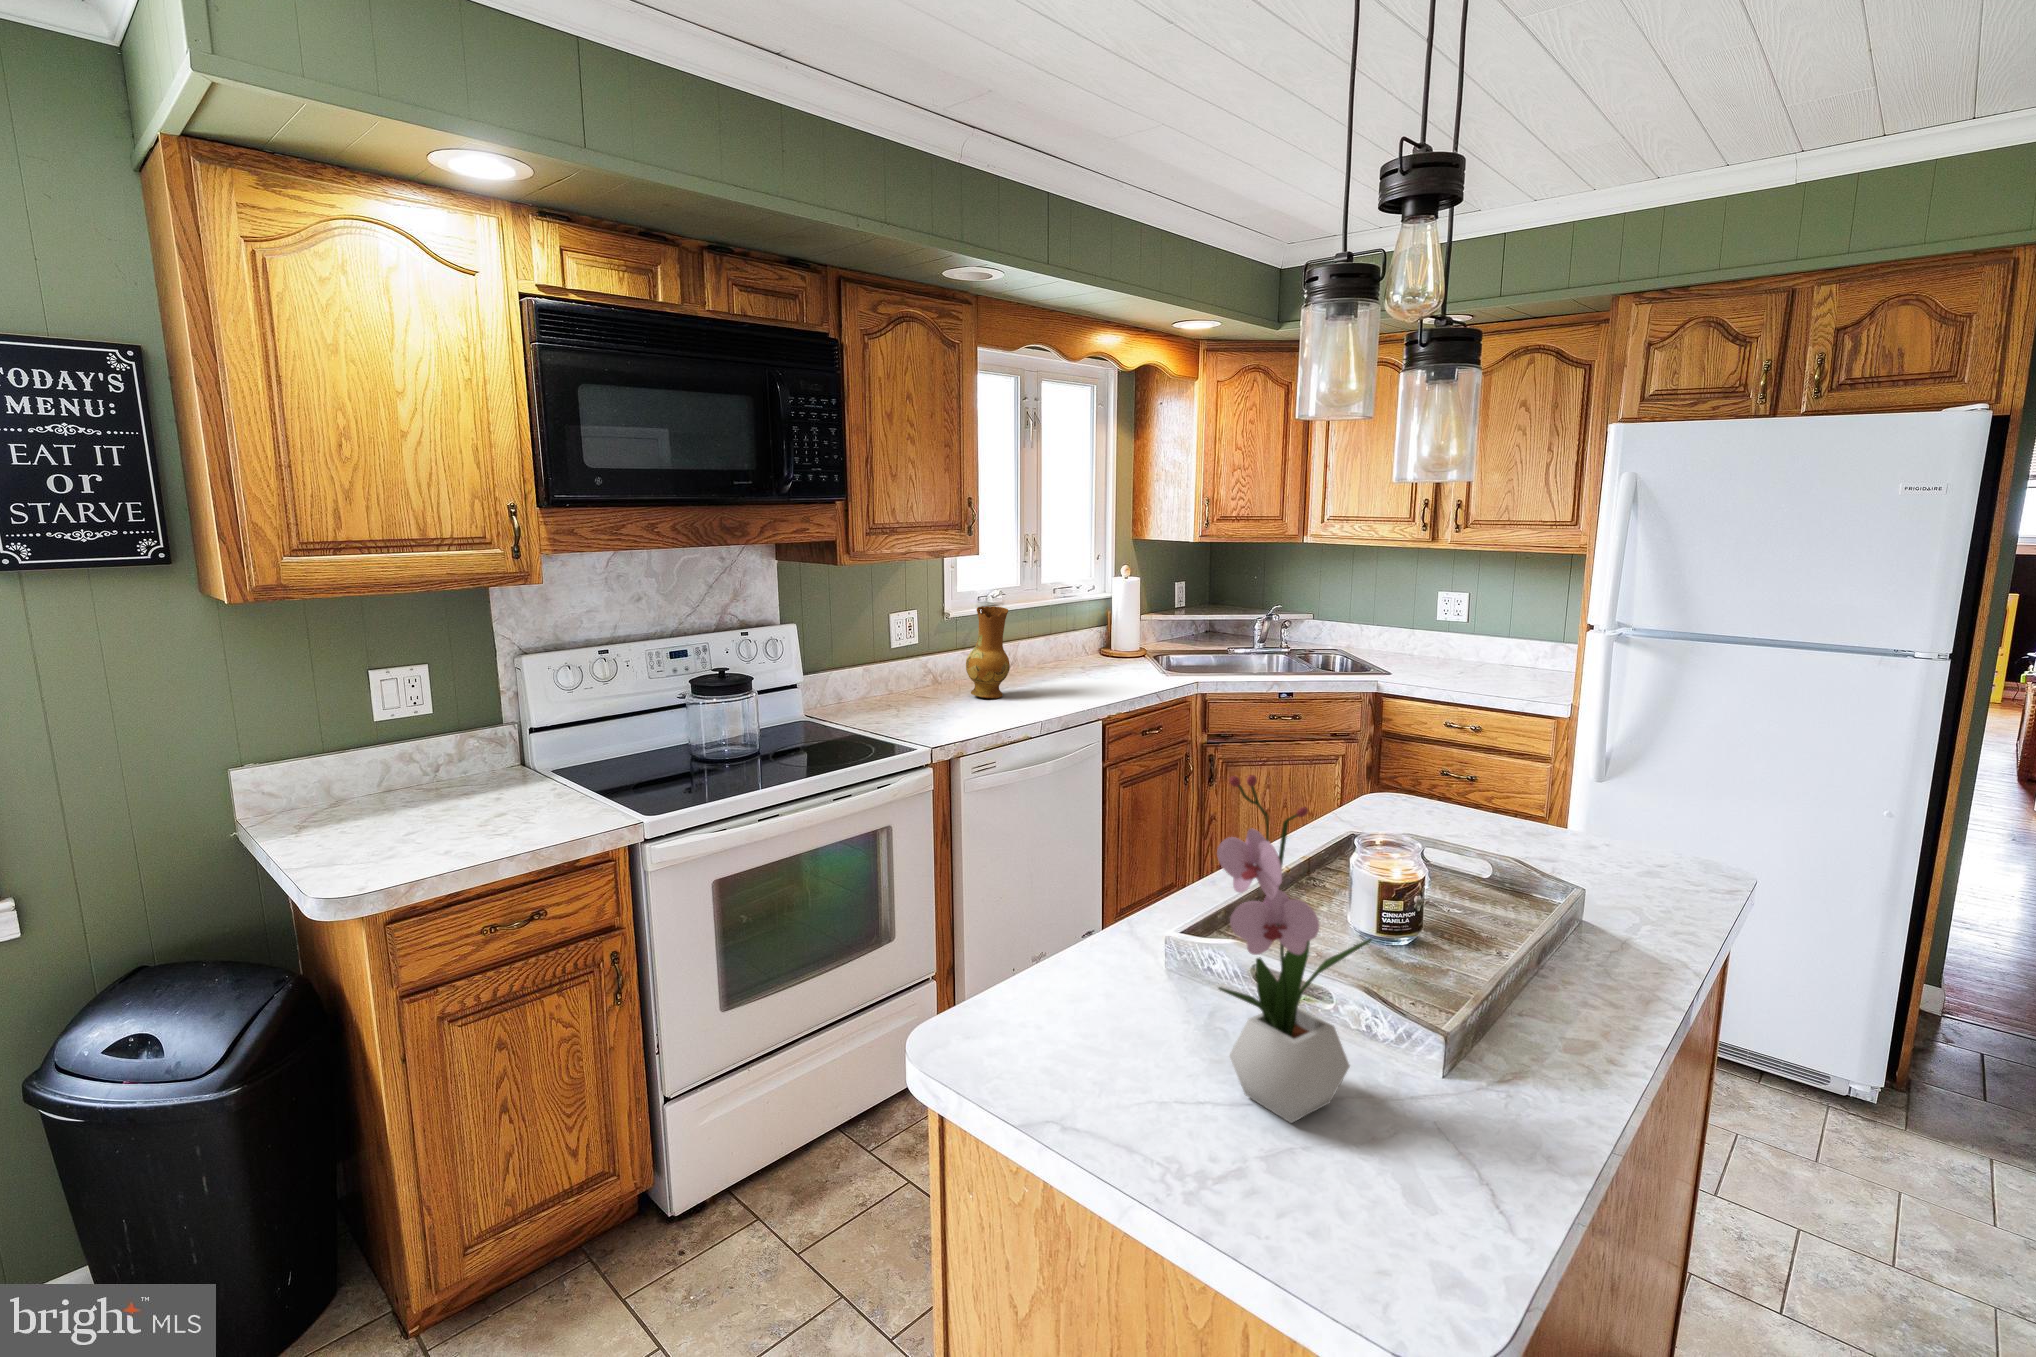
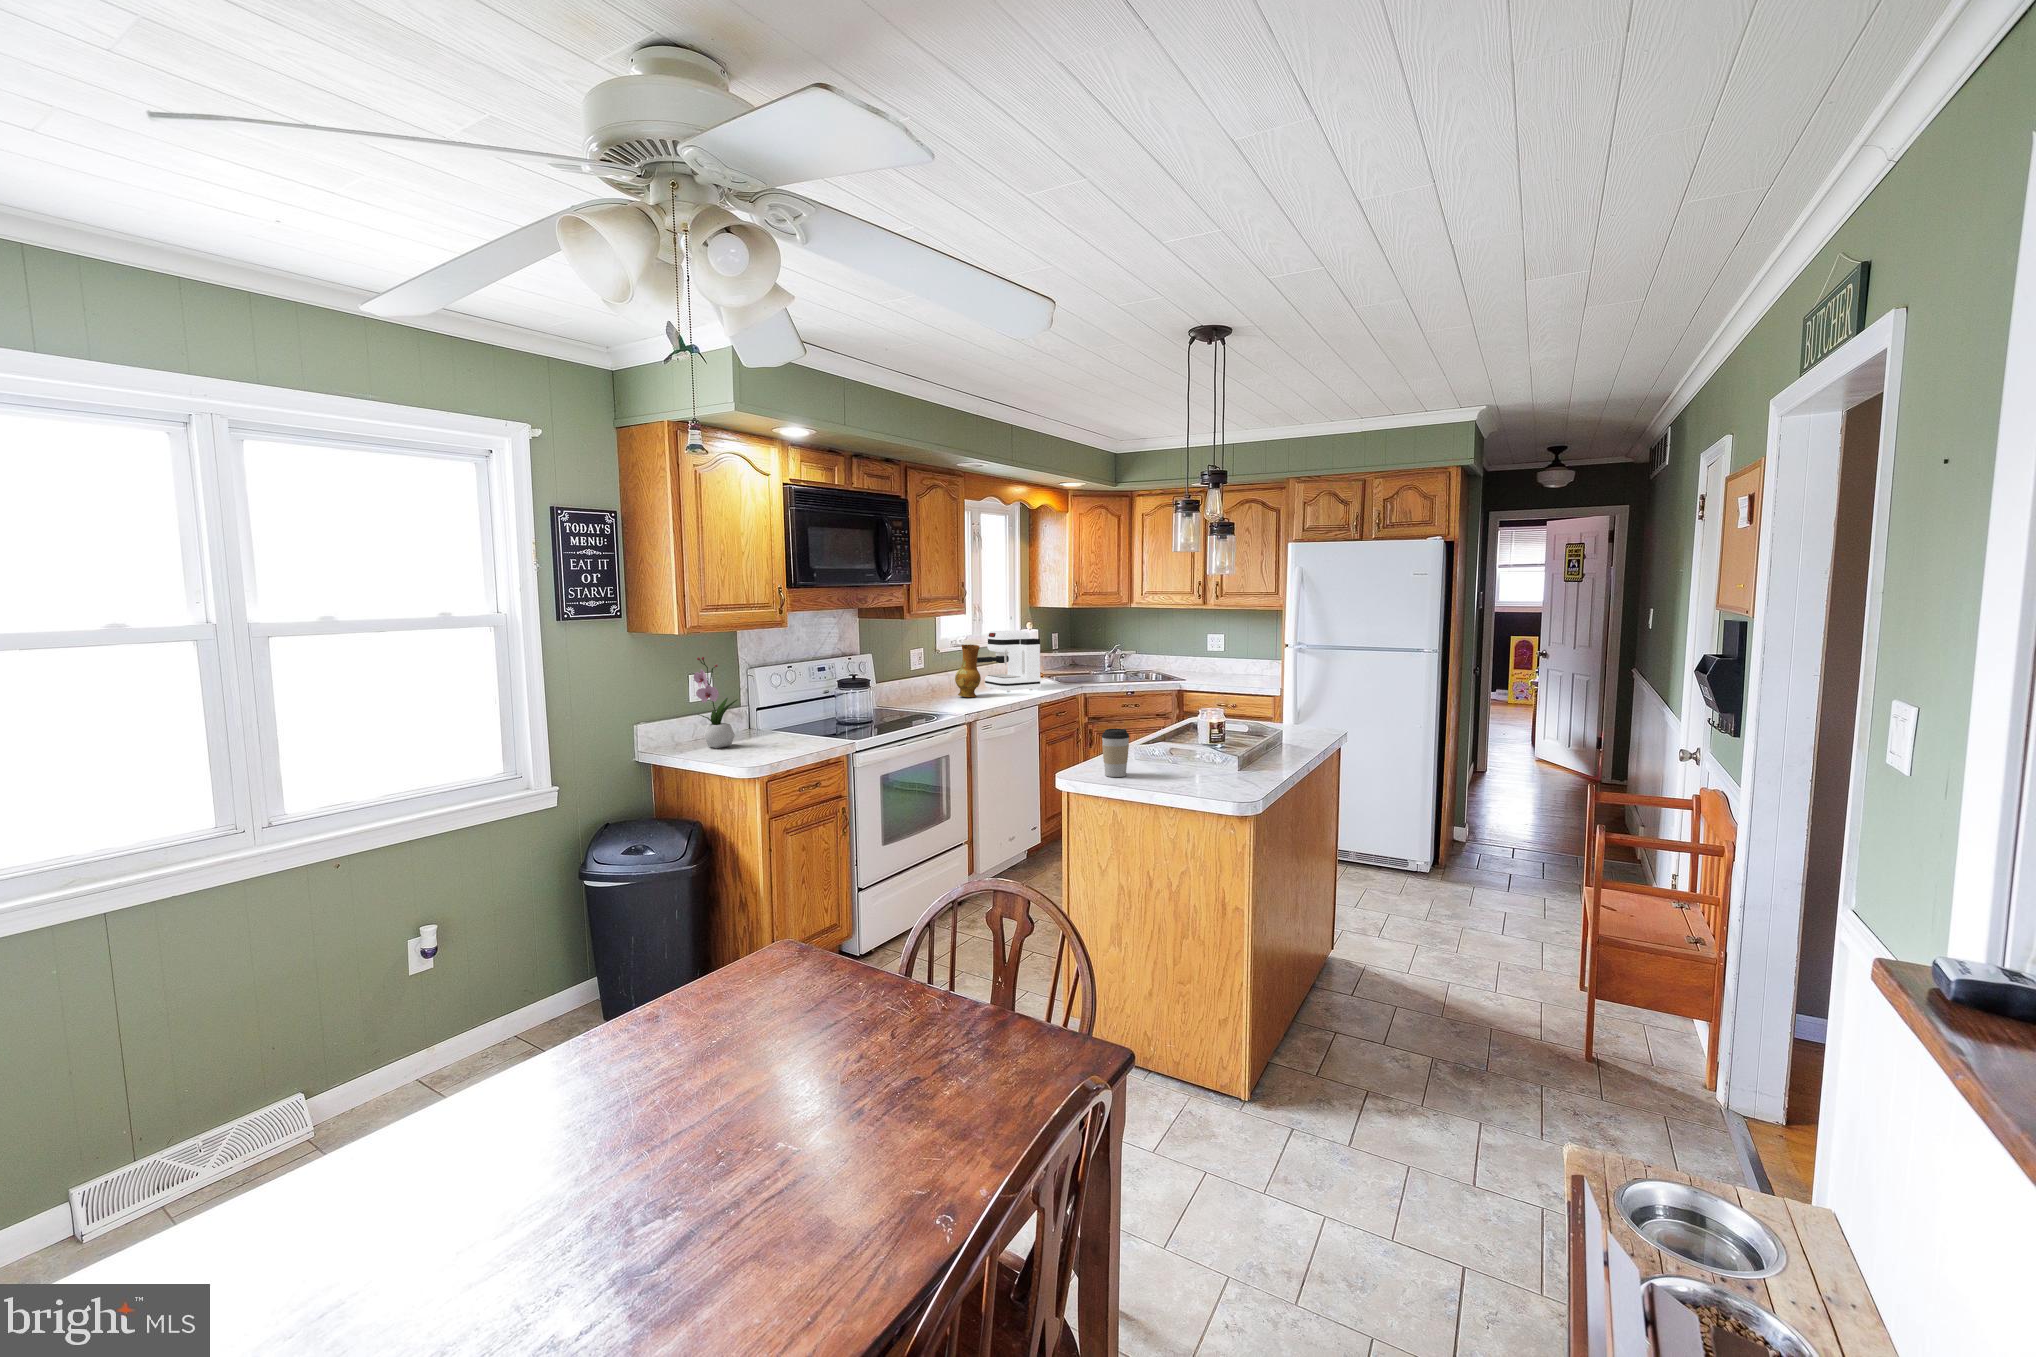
coffee maker: none [1014,581,1124,688] -> present [977,630,1041,692]
flower arrangement: present [1217,775,1372,1123] -> present [694,657,737,748]
coffee cup: none [1031,923,1113,1074] -> present [1102,729,1130,777]

